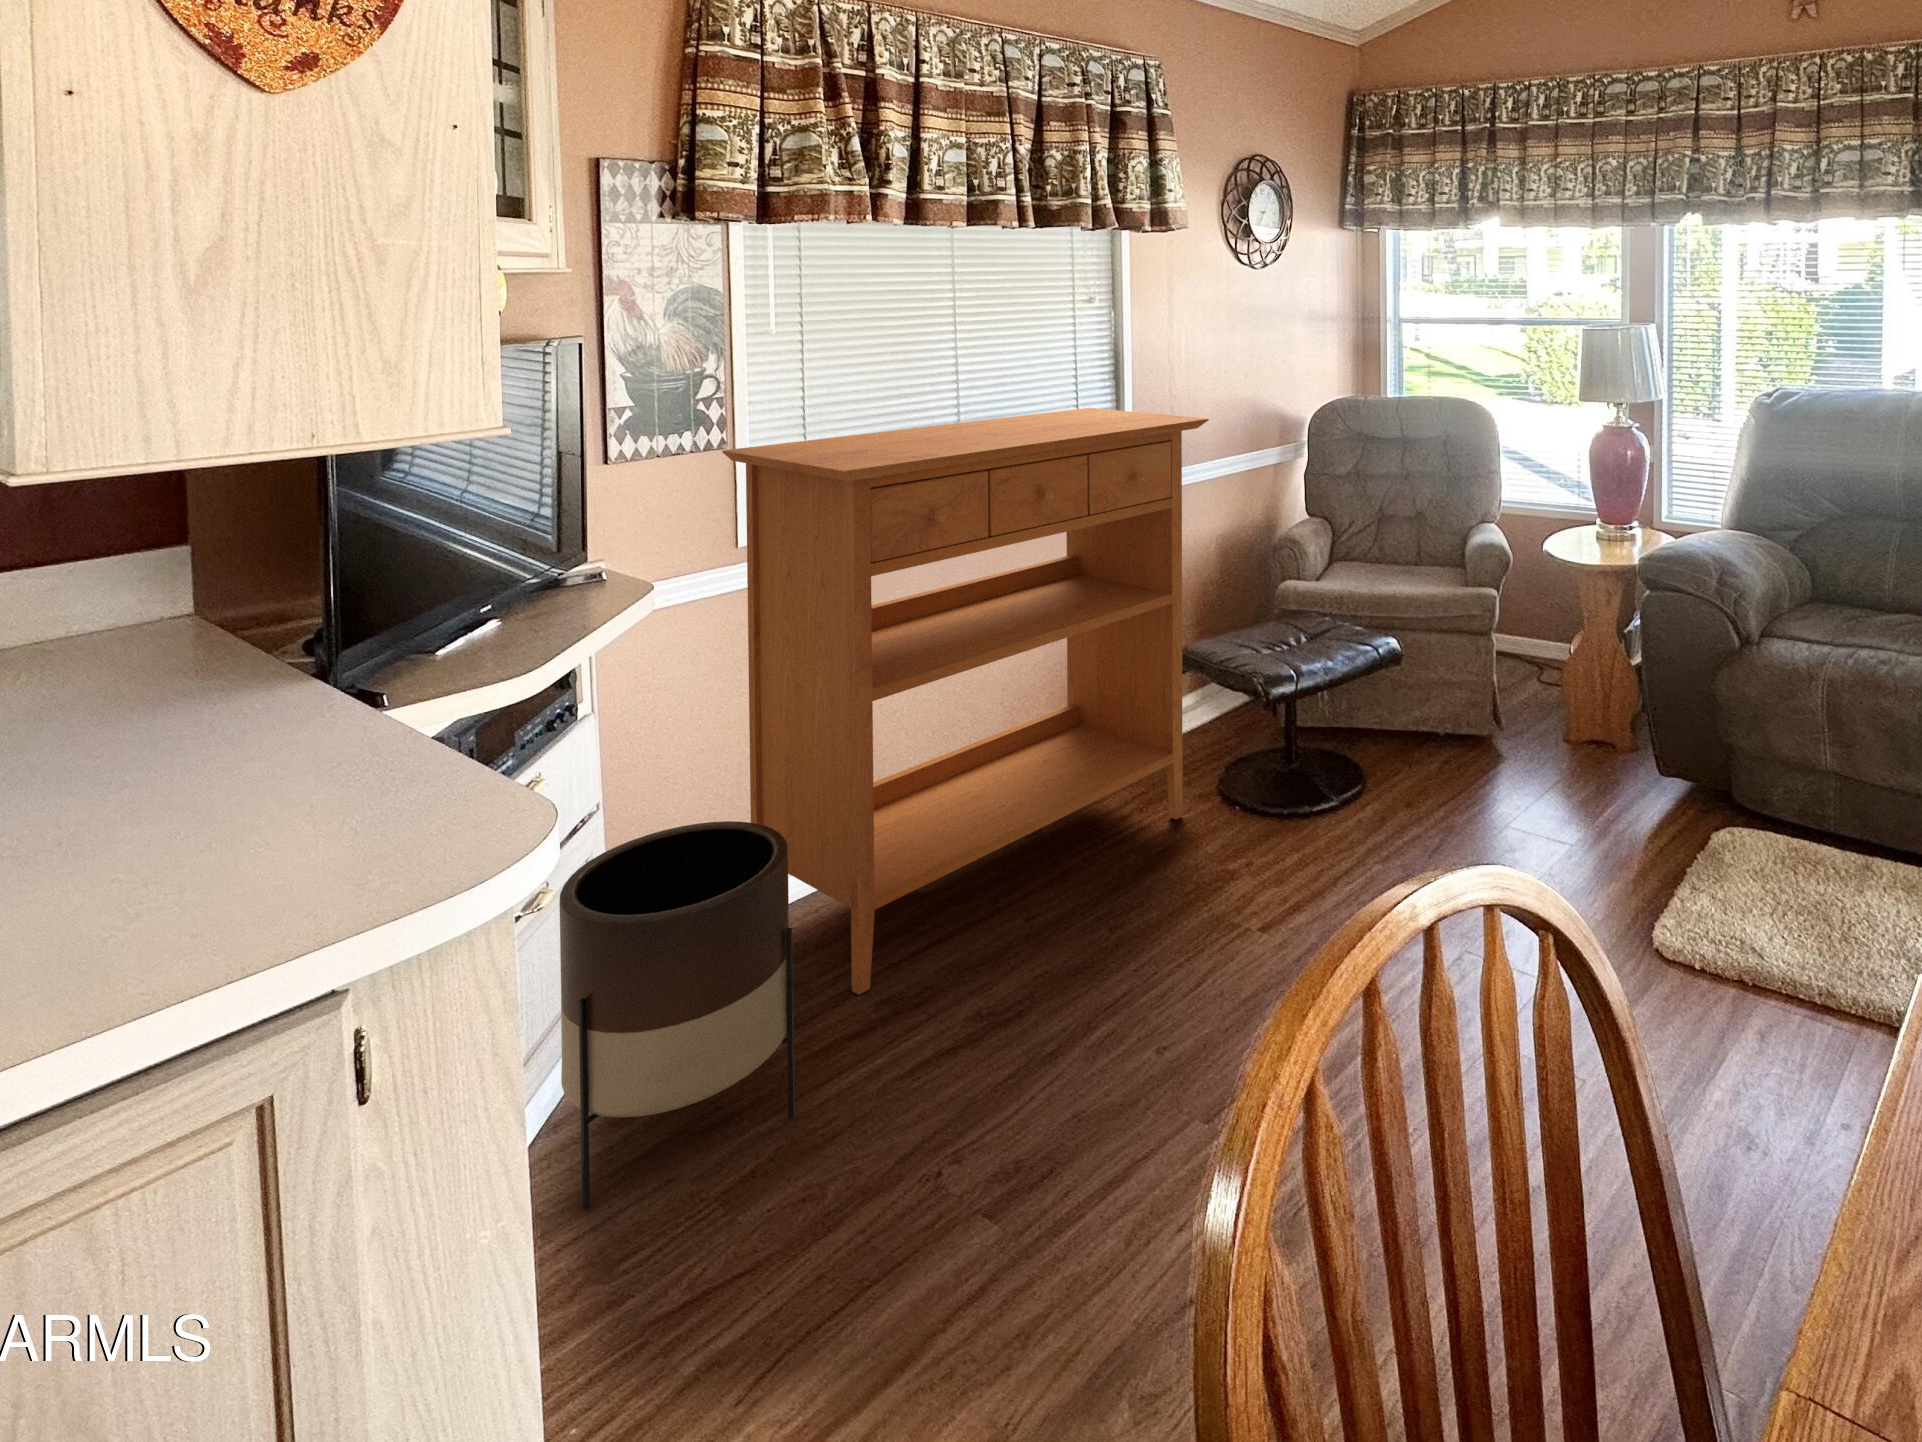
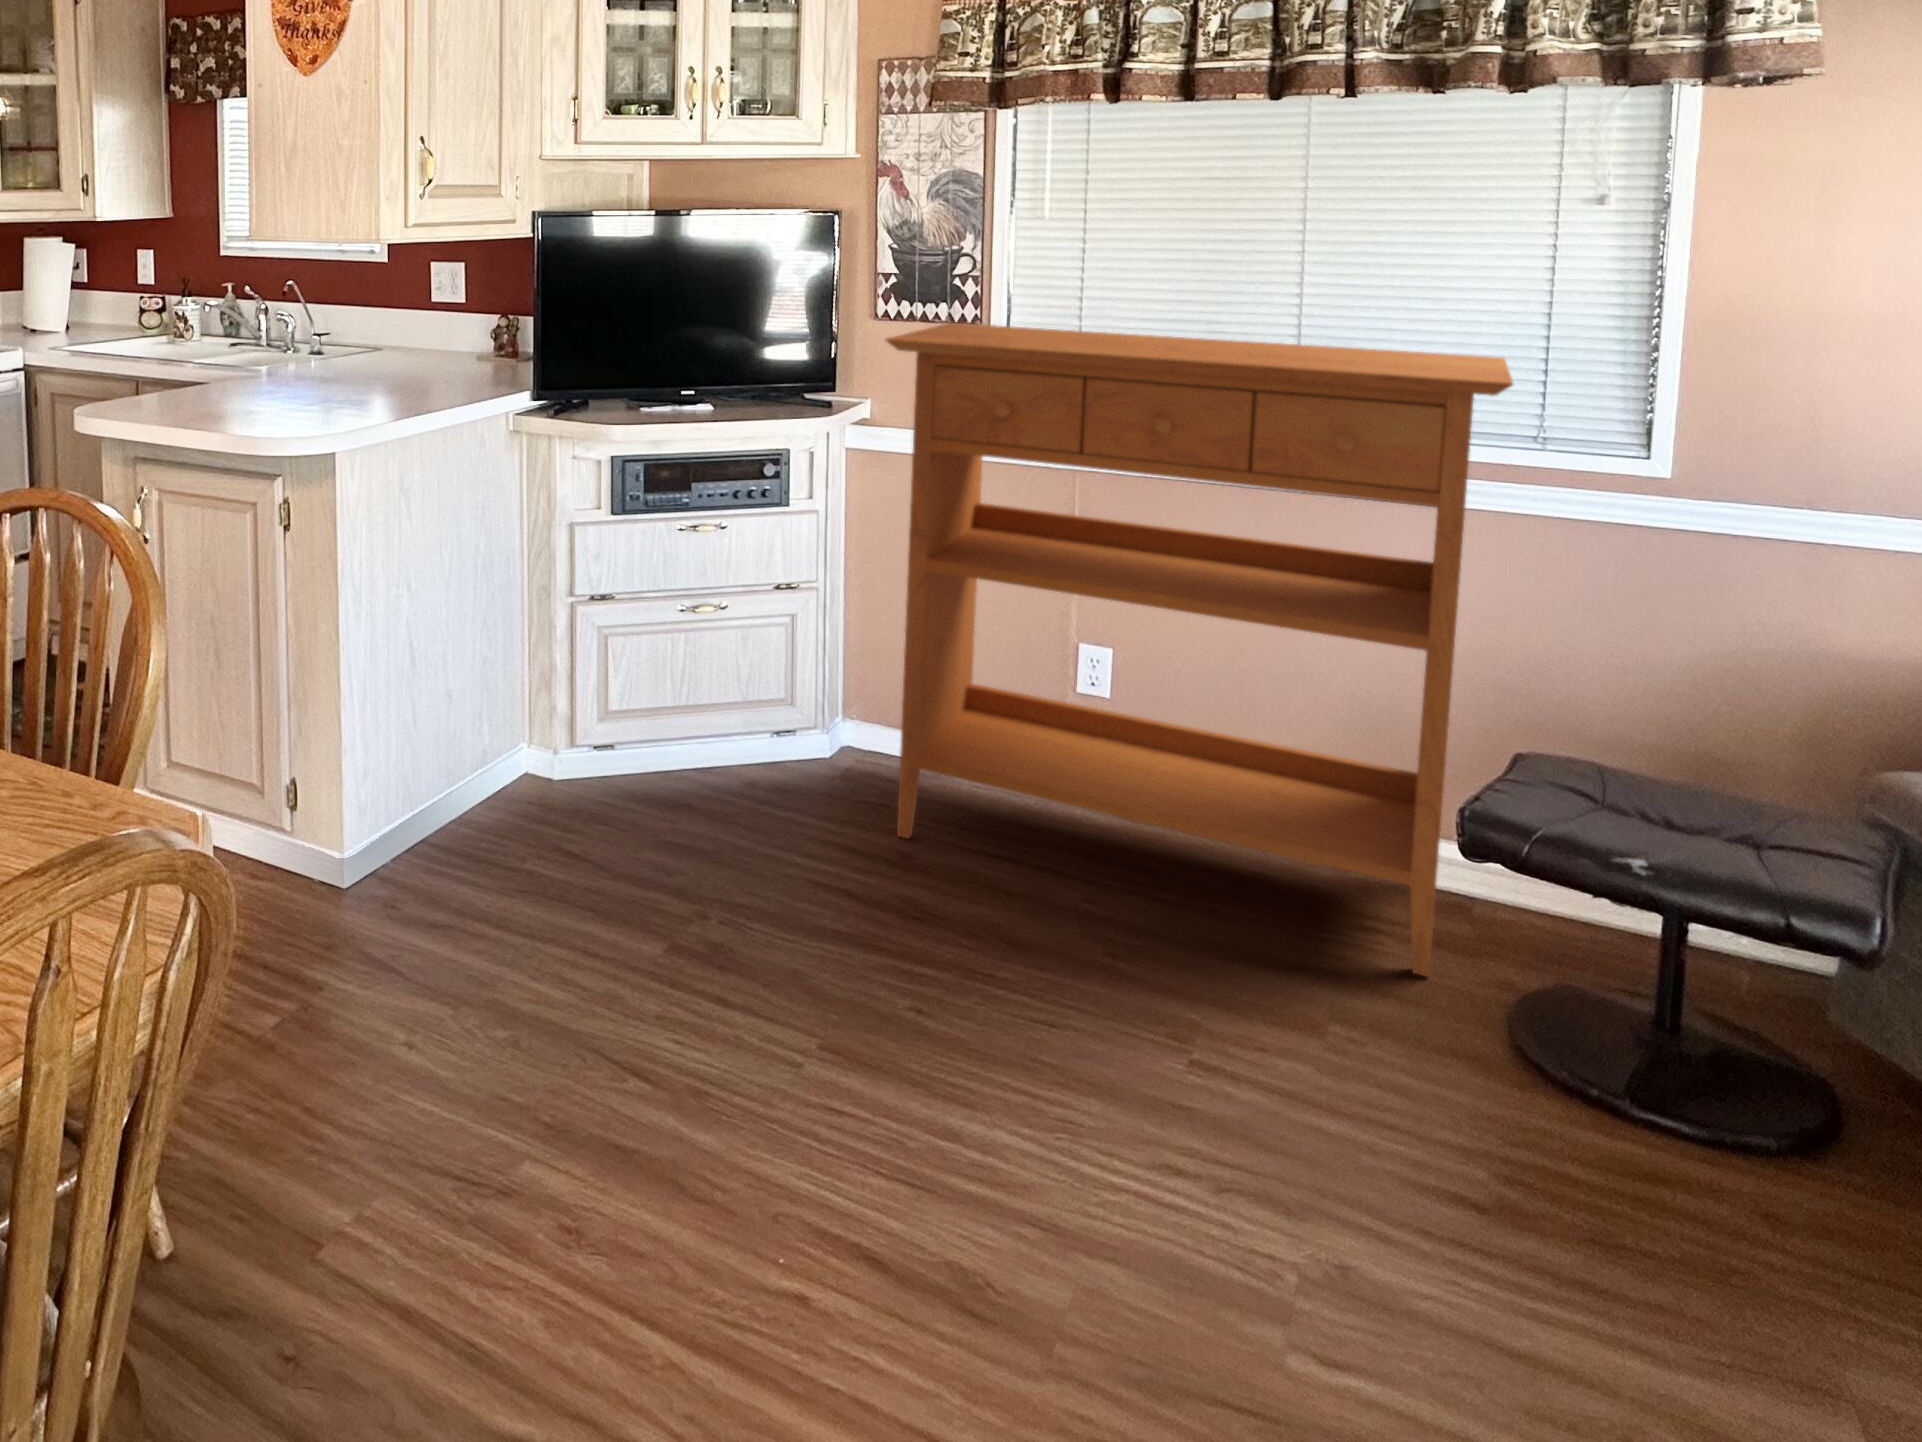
planter: present [559,821,794,1210] -> none [638,589,798,843]

